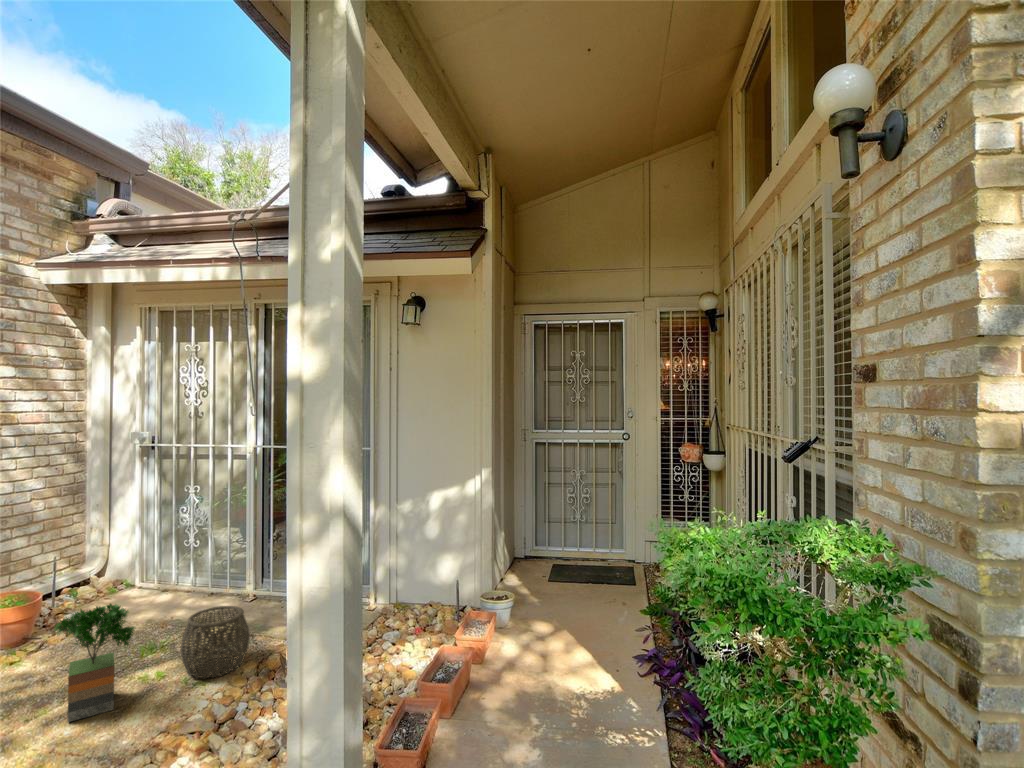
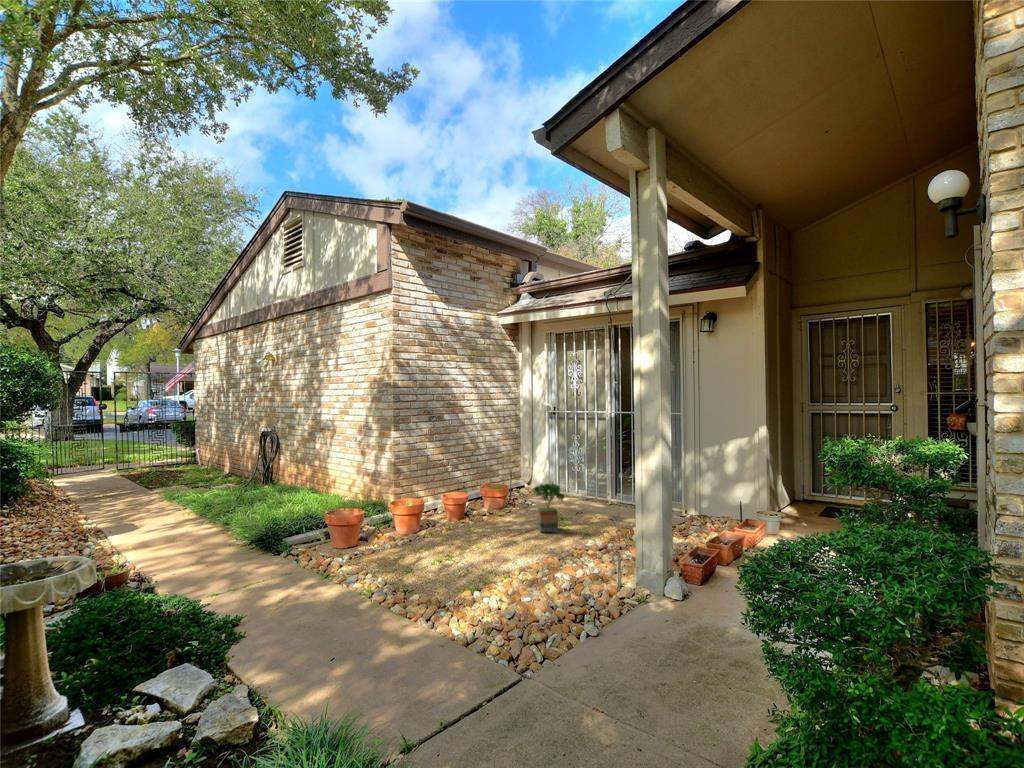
woven basket: present [180,606,250,678] -> none [583,495,616,528]

